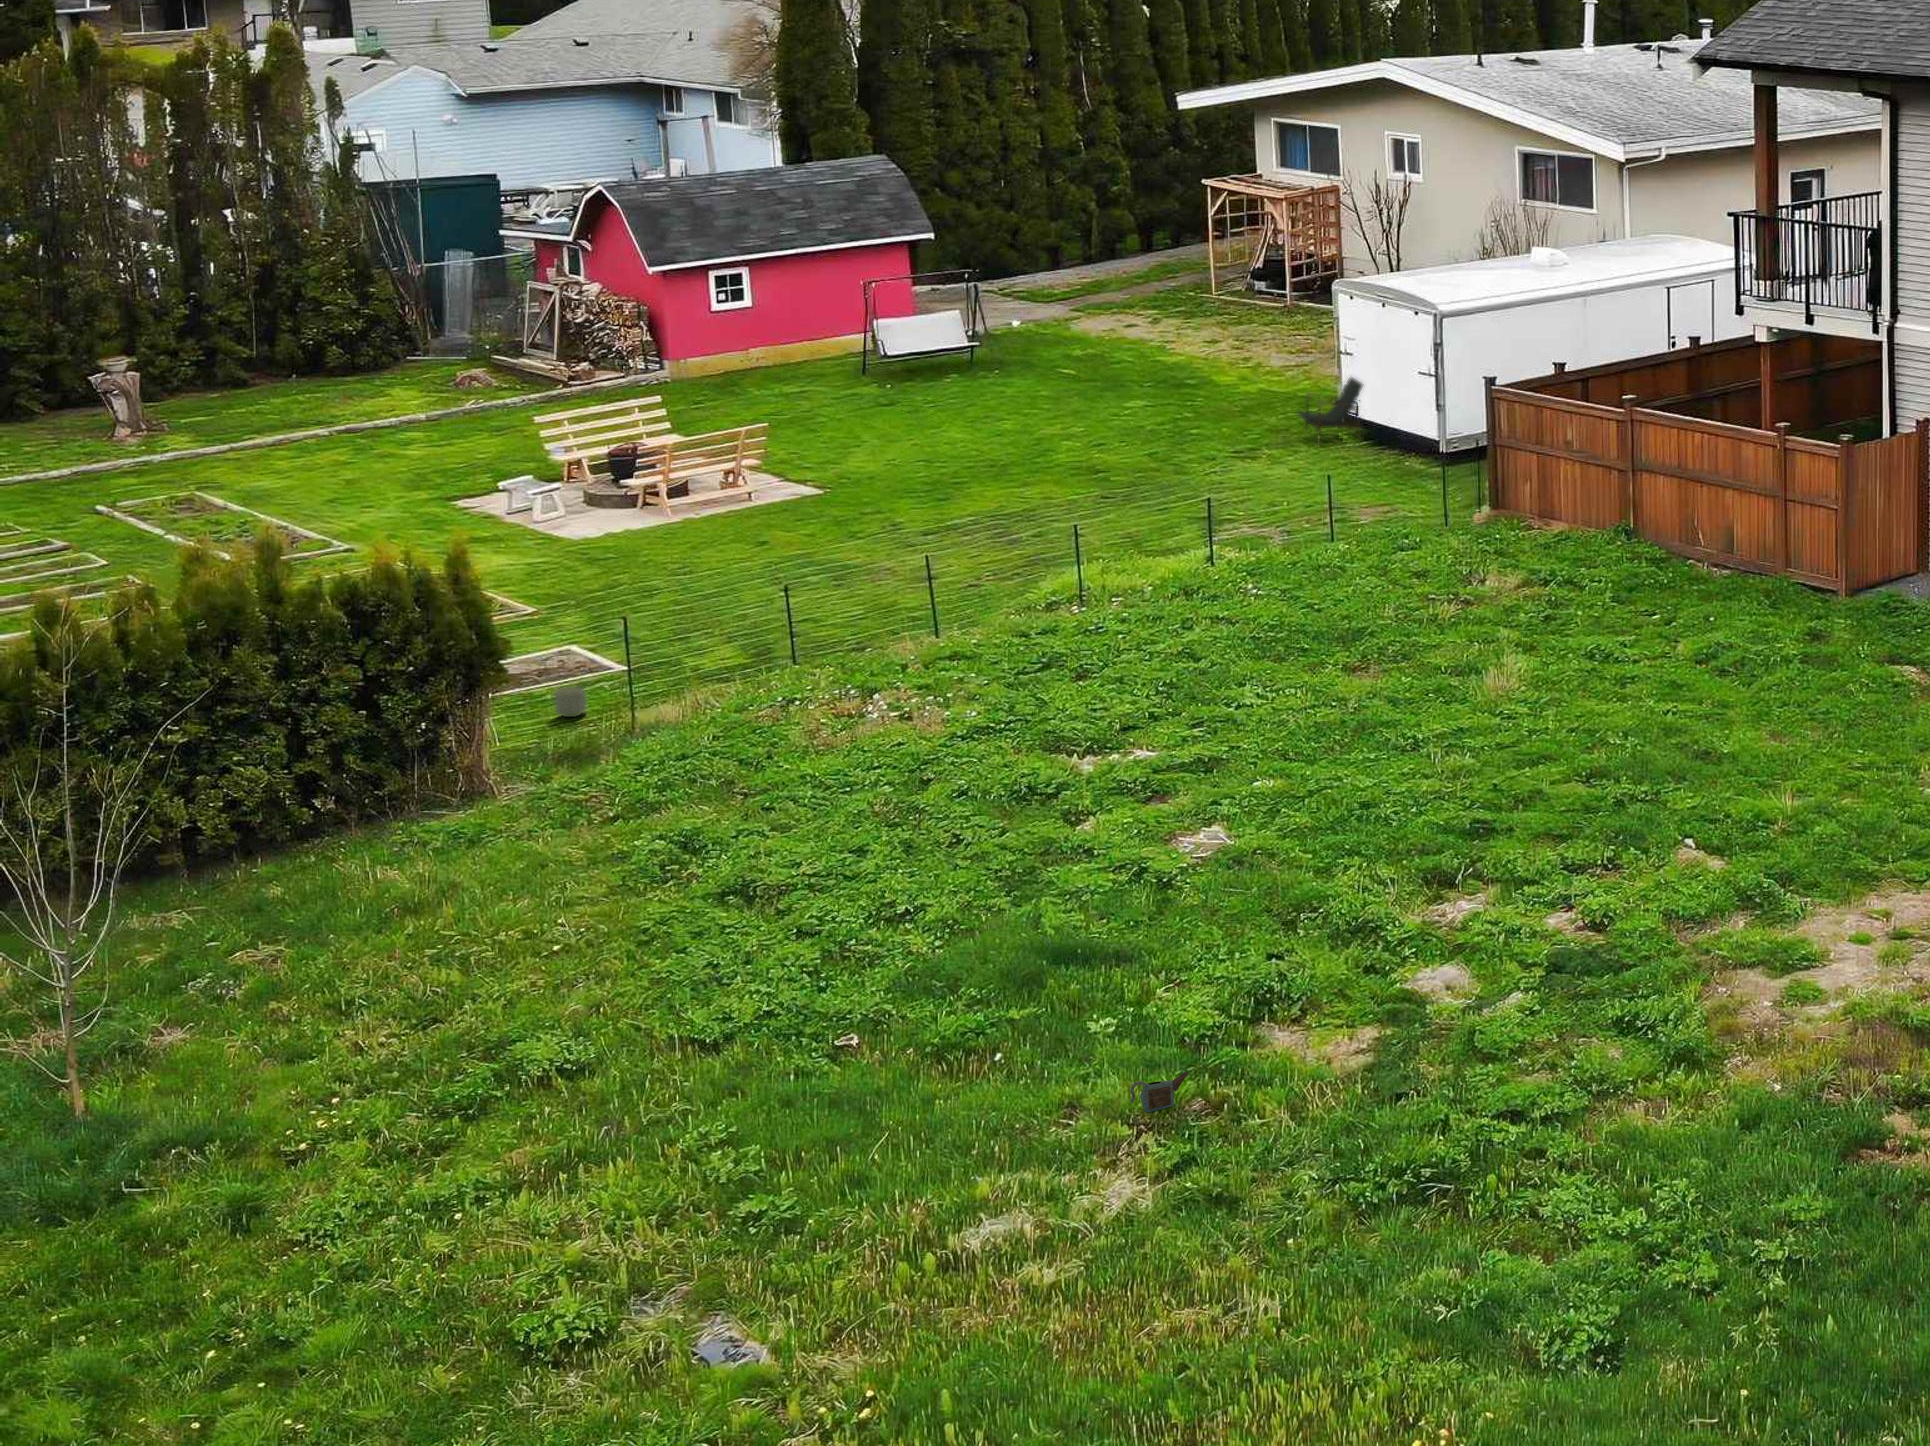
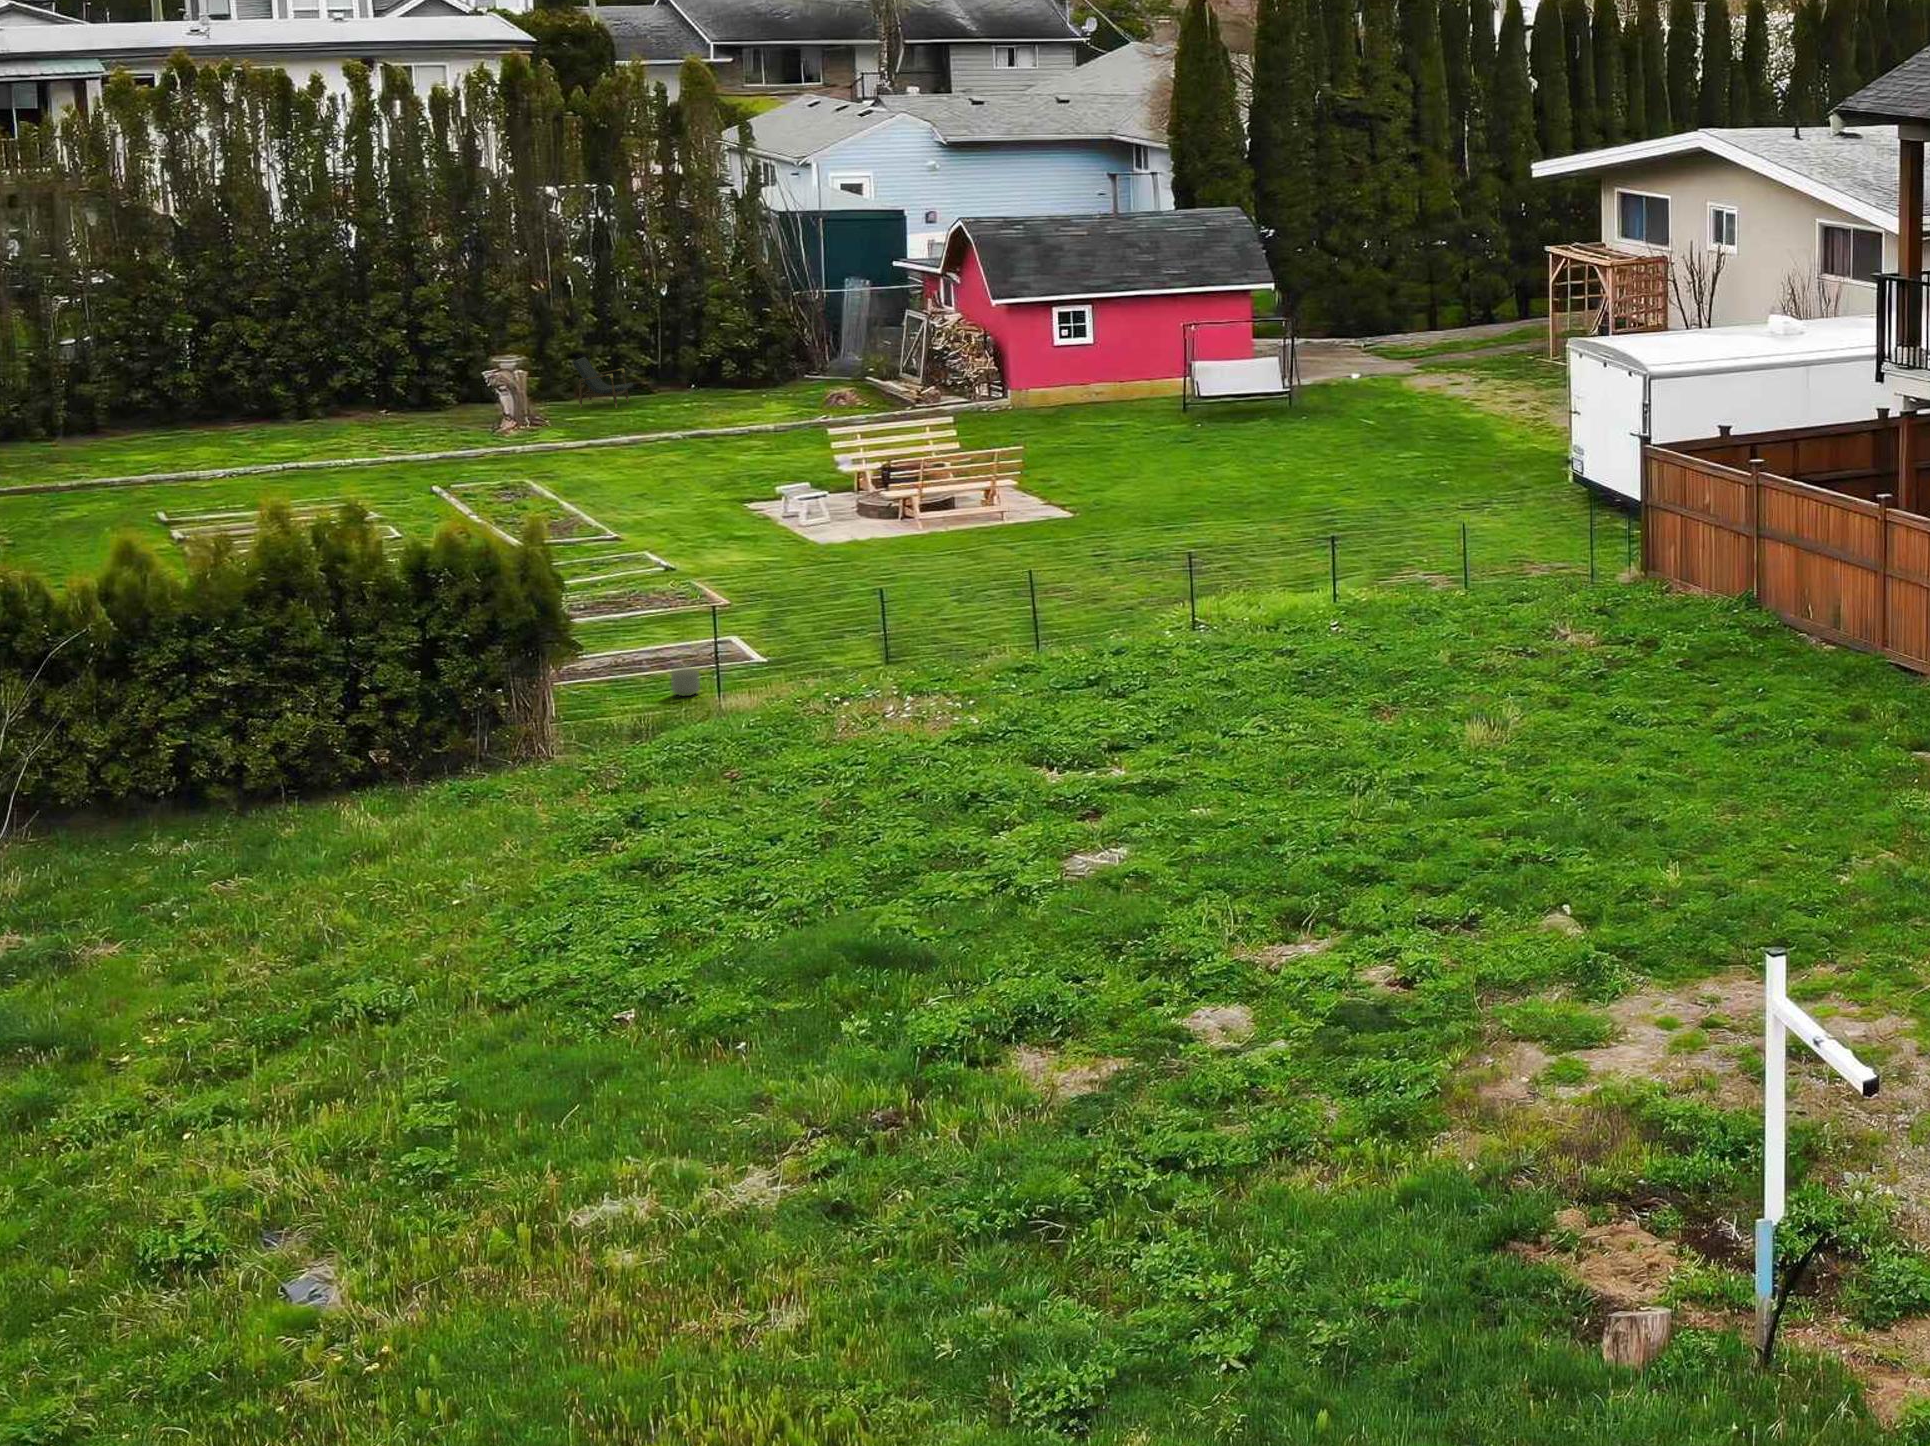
lounge chair: present [1298,377,1363,440] -> present [573,357,633,408]
watering can: present [1130,1072,1189,1113] -> none [831,1074,896,1112]

